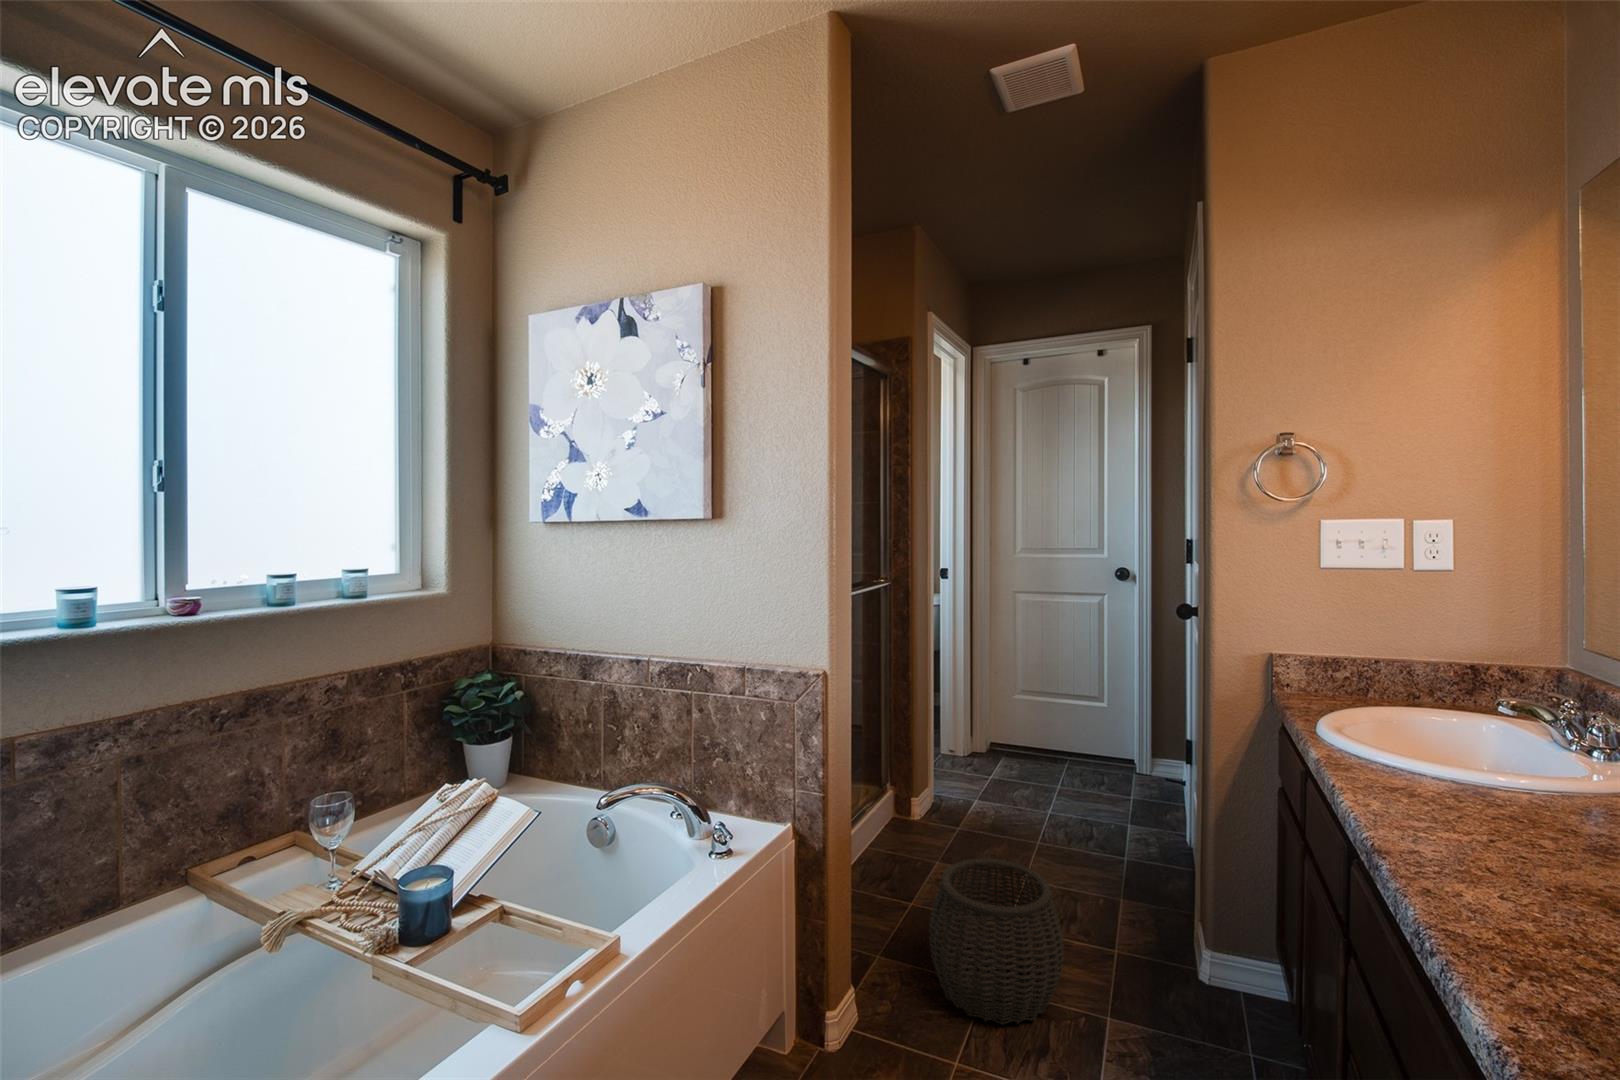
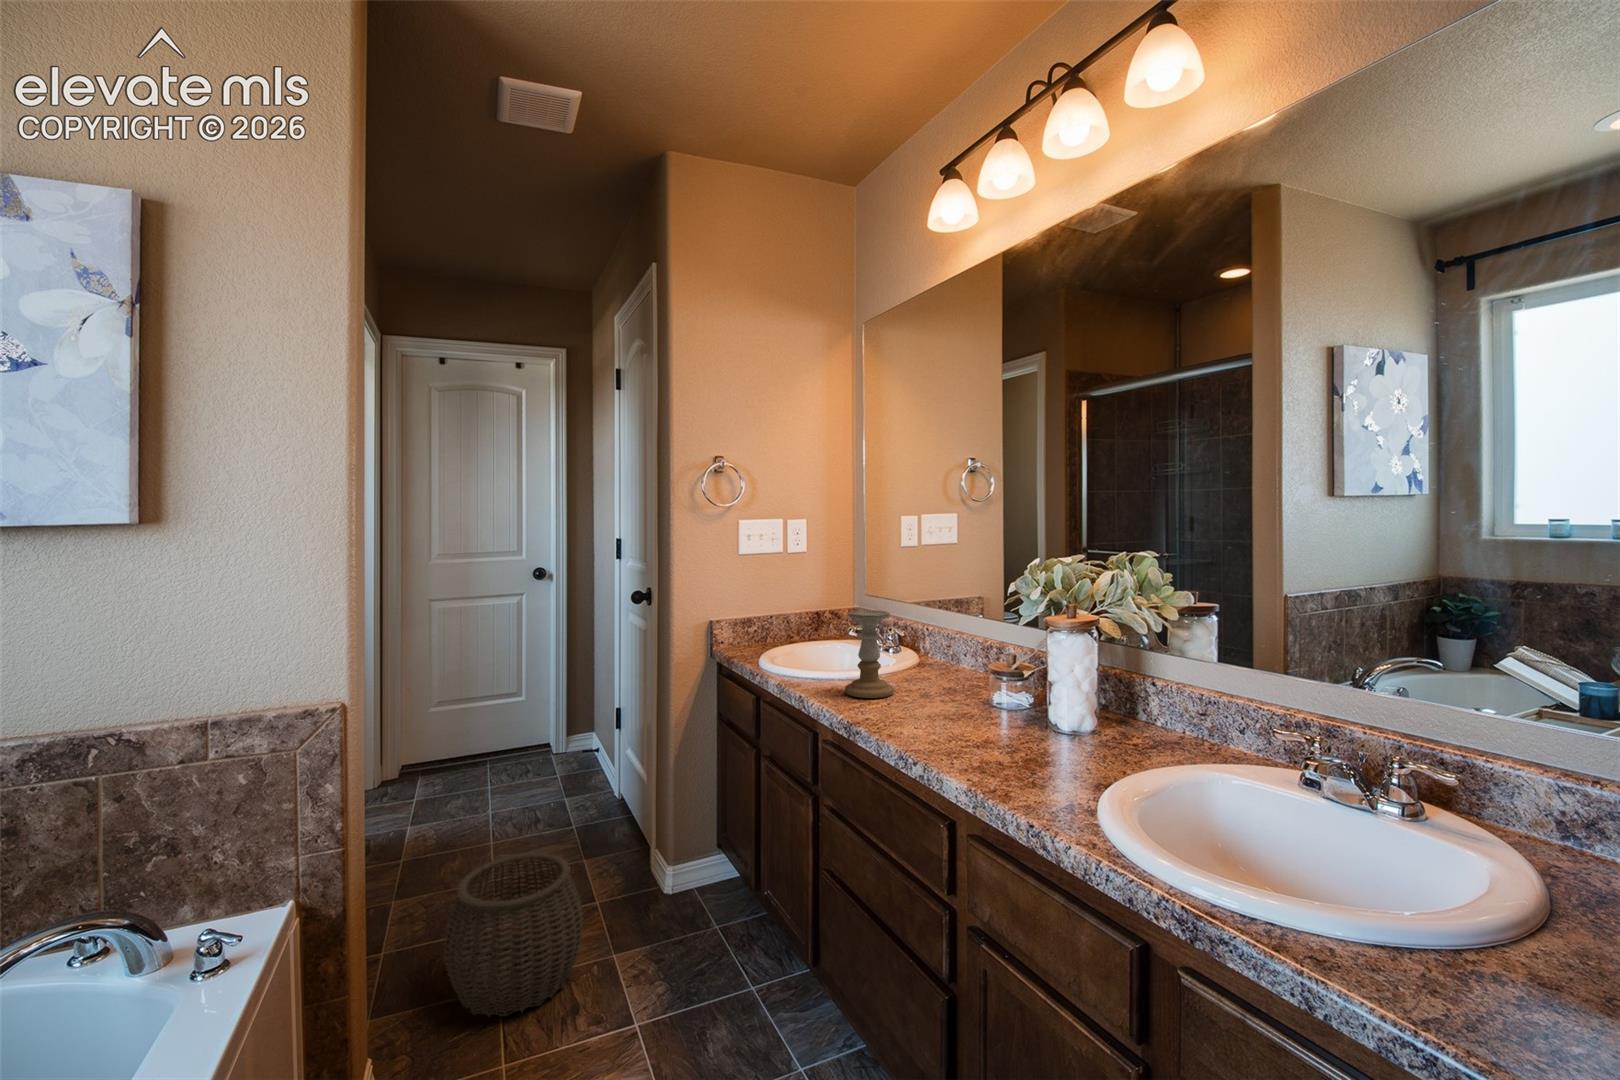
candle holder: none [1412,671,1520,827] -> present [845,610,894,698]

